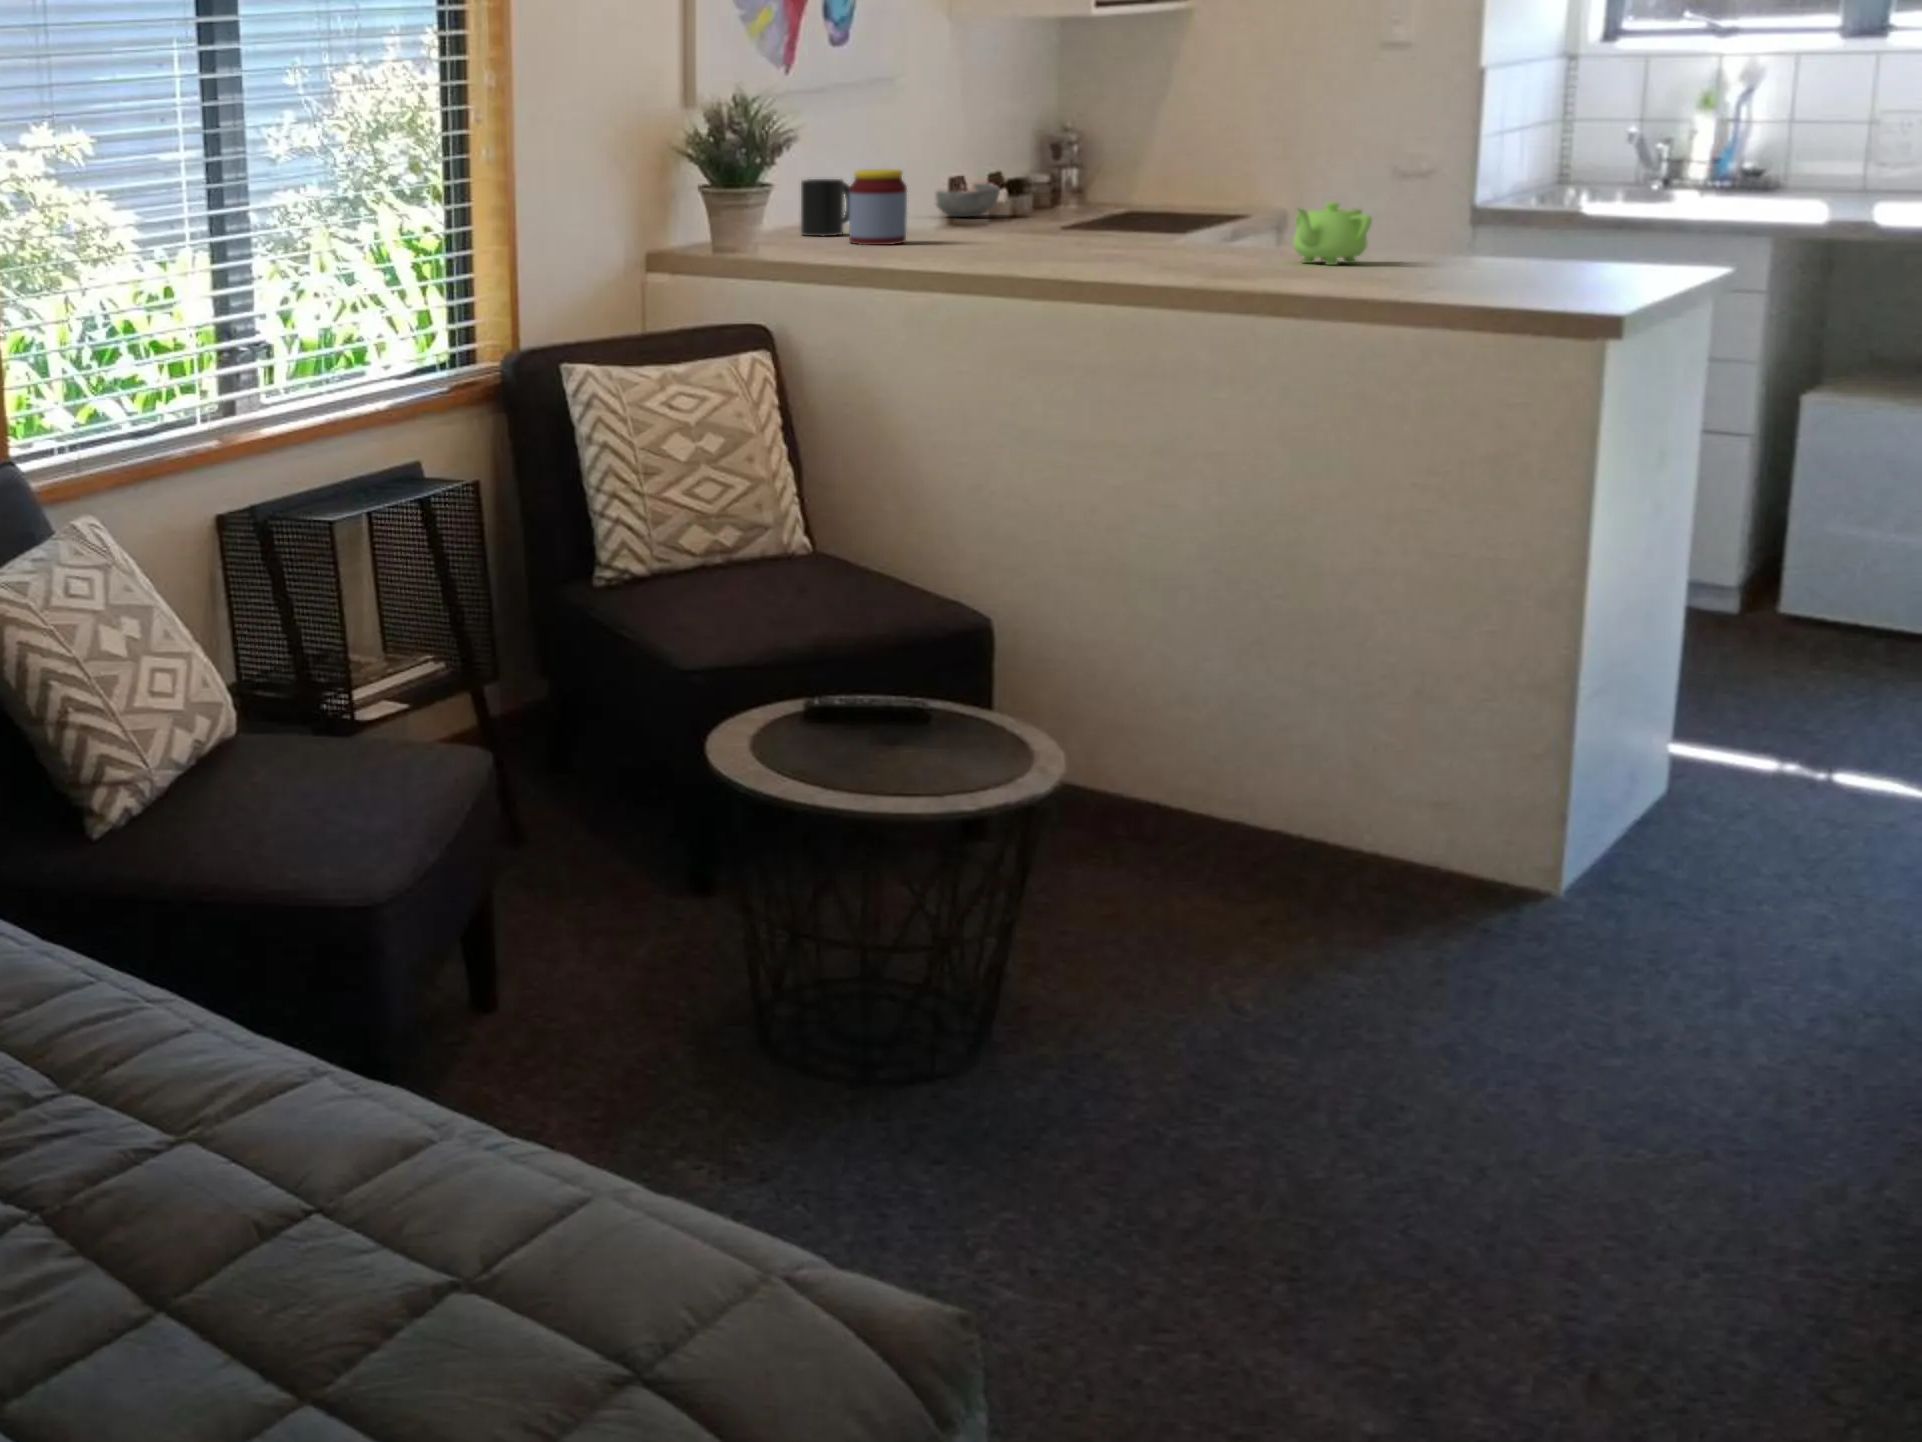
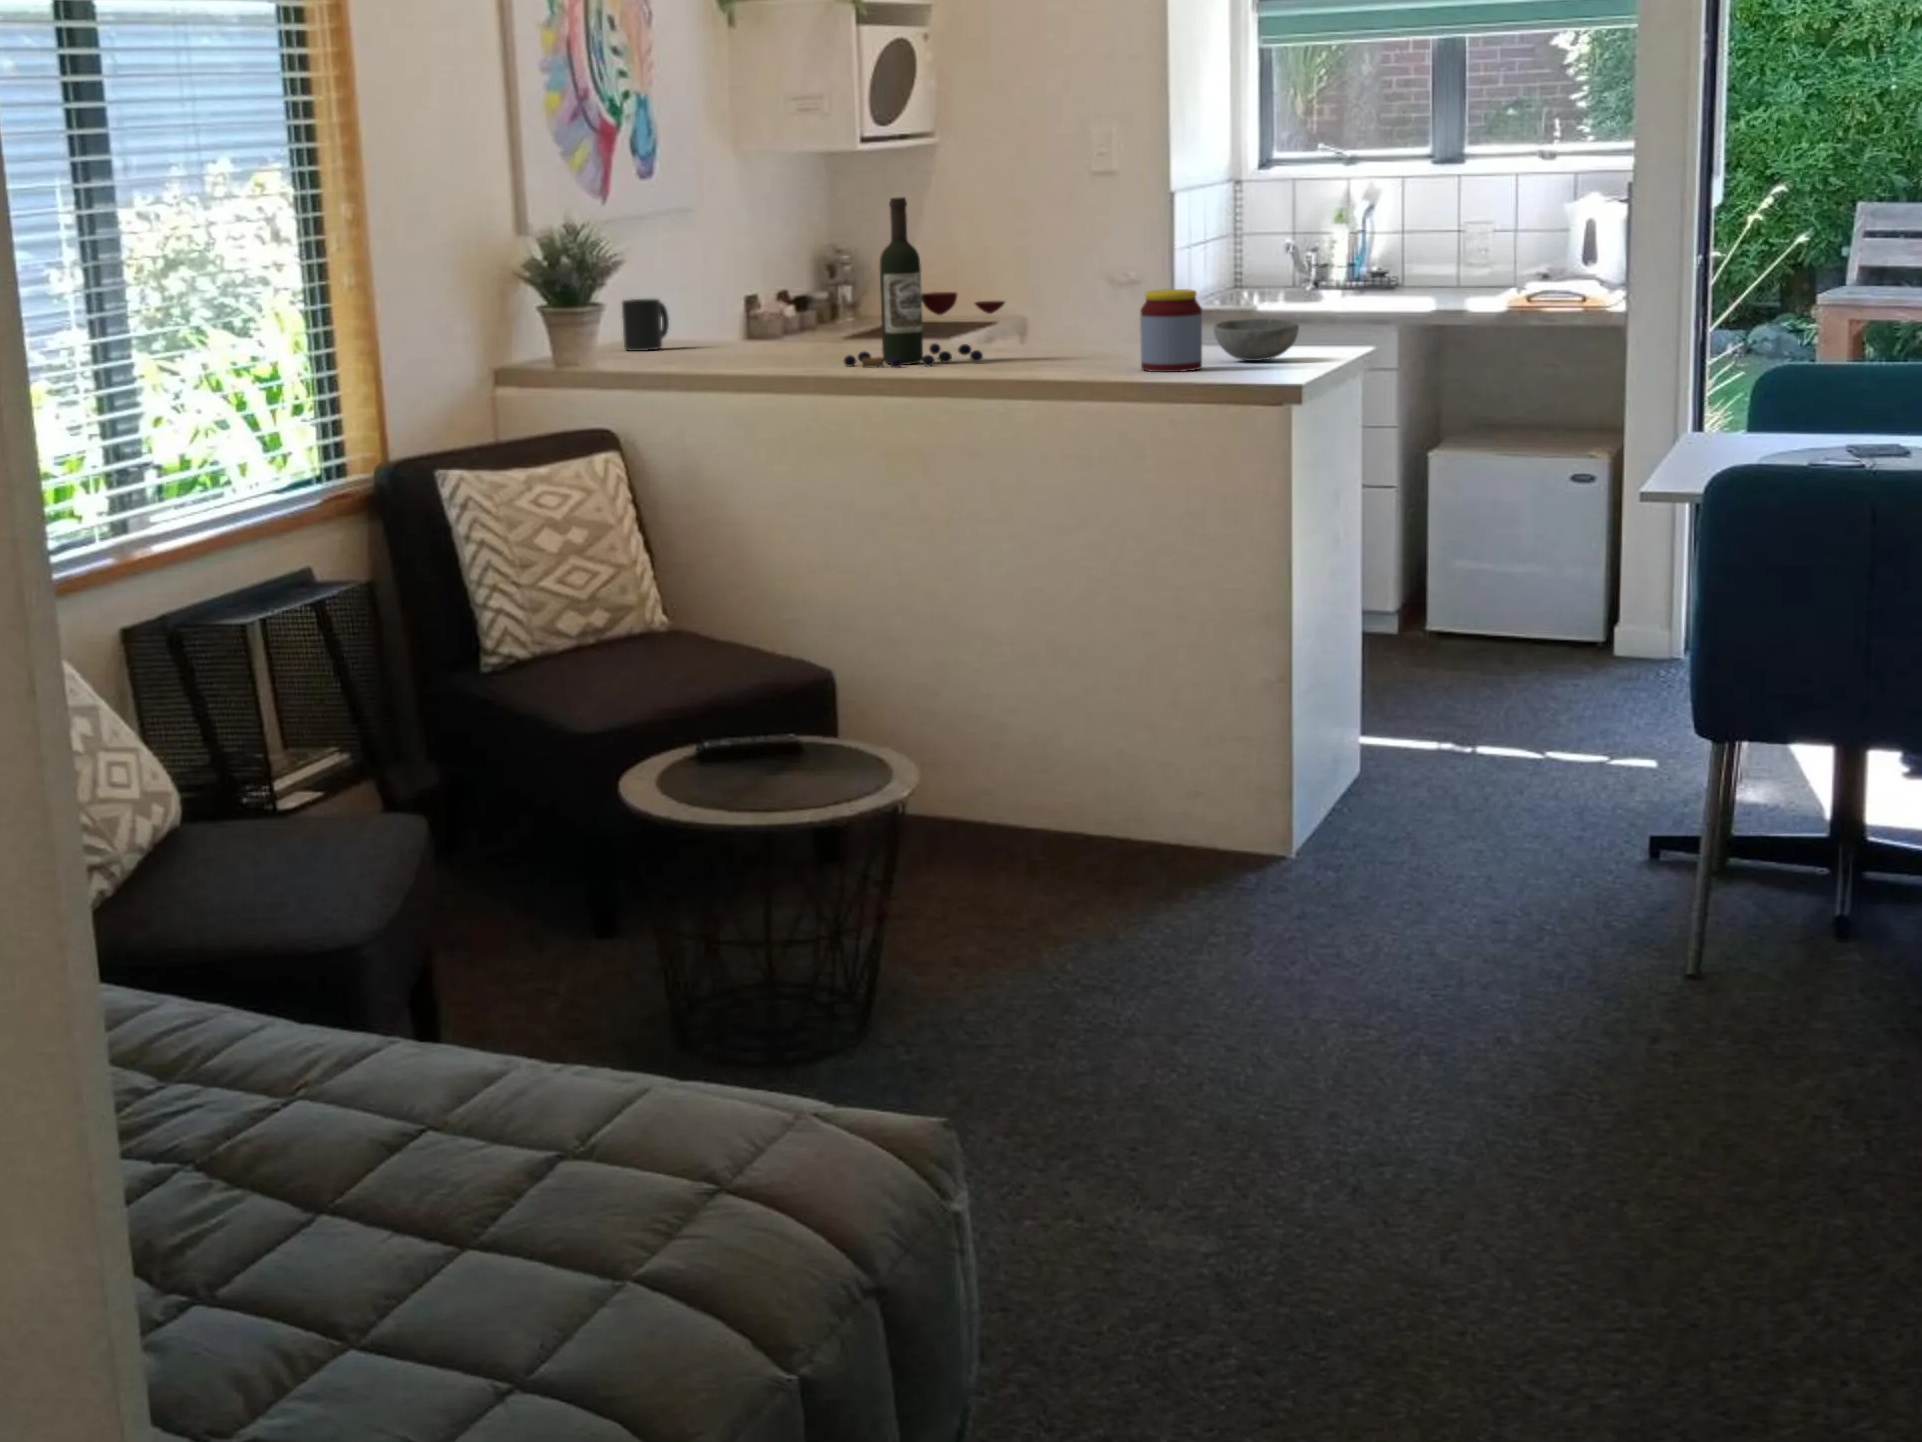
wine bottle: none [1035,72,1246,272] -> present [844,197,1005,368]
jar: present [849,169,907,245] -> present [1140,289,1202,372]
bowl: present [936,183,1000,217] -> present [1214,319,1299,361]
teapot: present [1293,202,1372,265] -> none [1047,304,1108,356]

